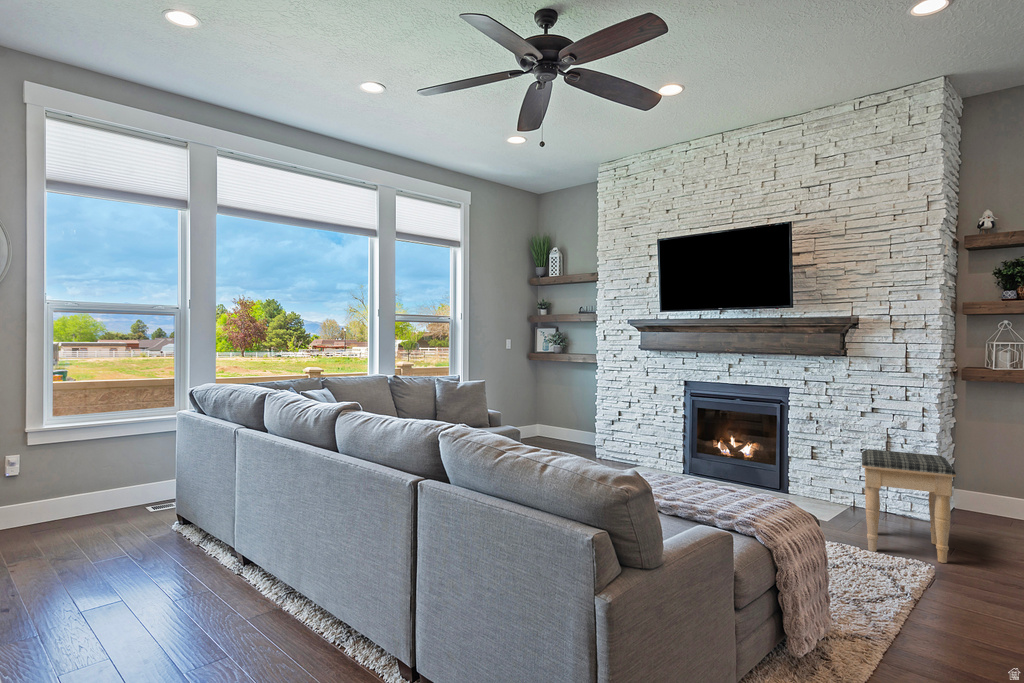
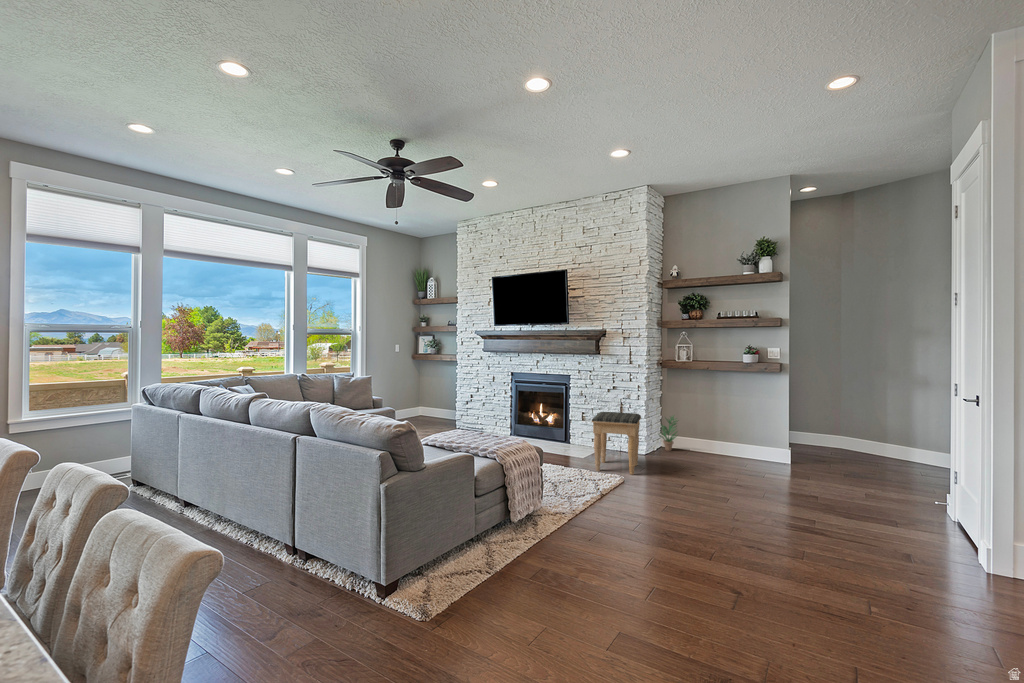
potted plant: none [954,458,998,519] -> present [661,416,677,451]

